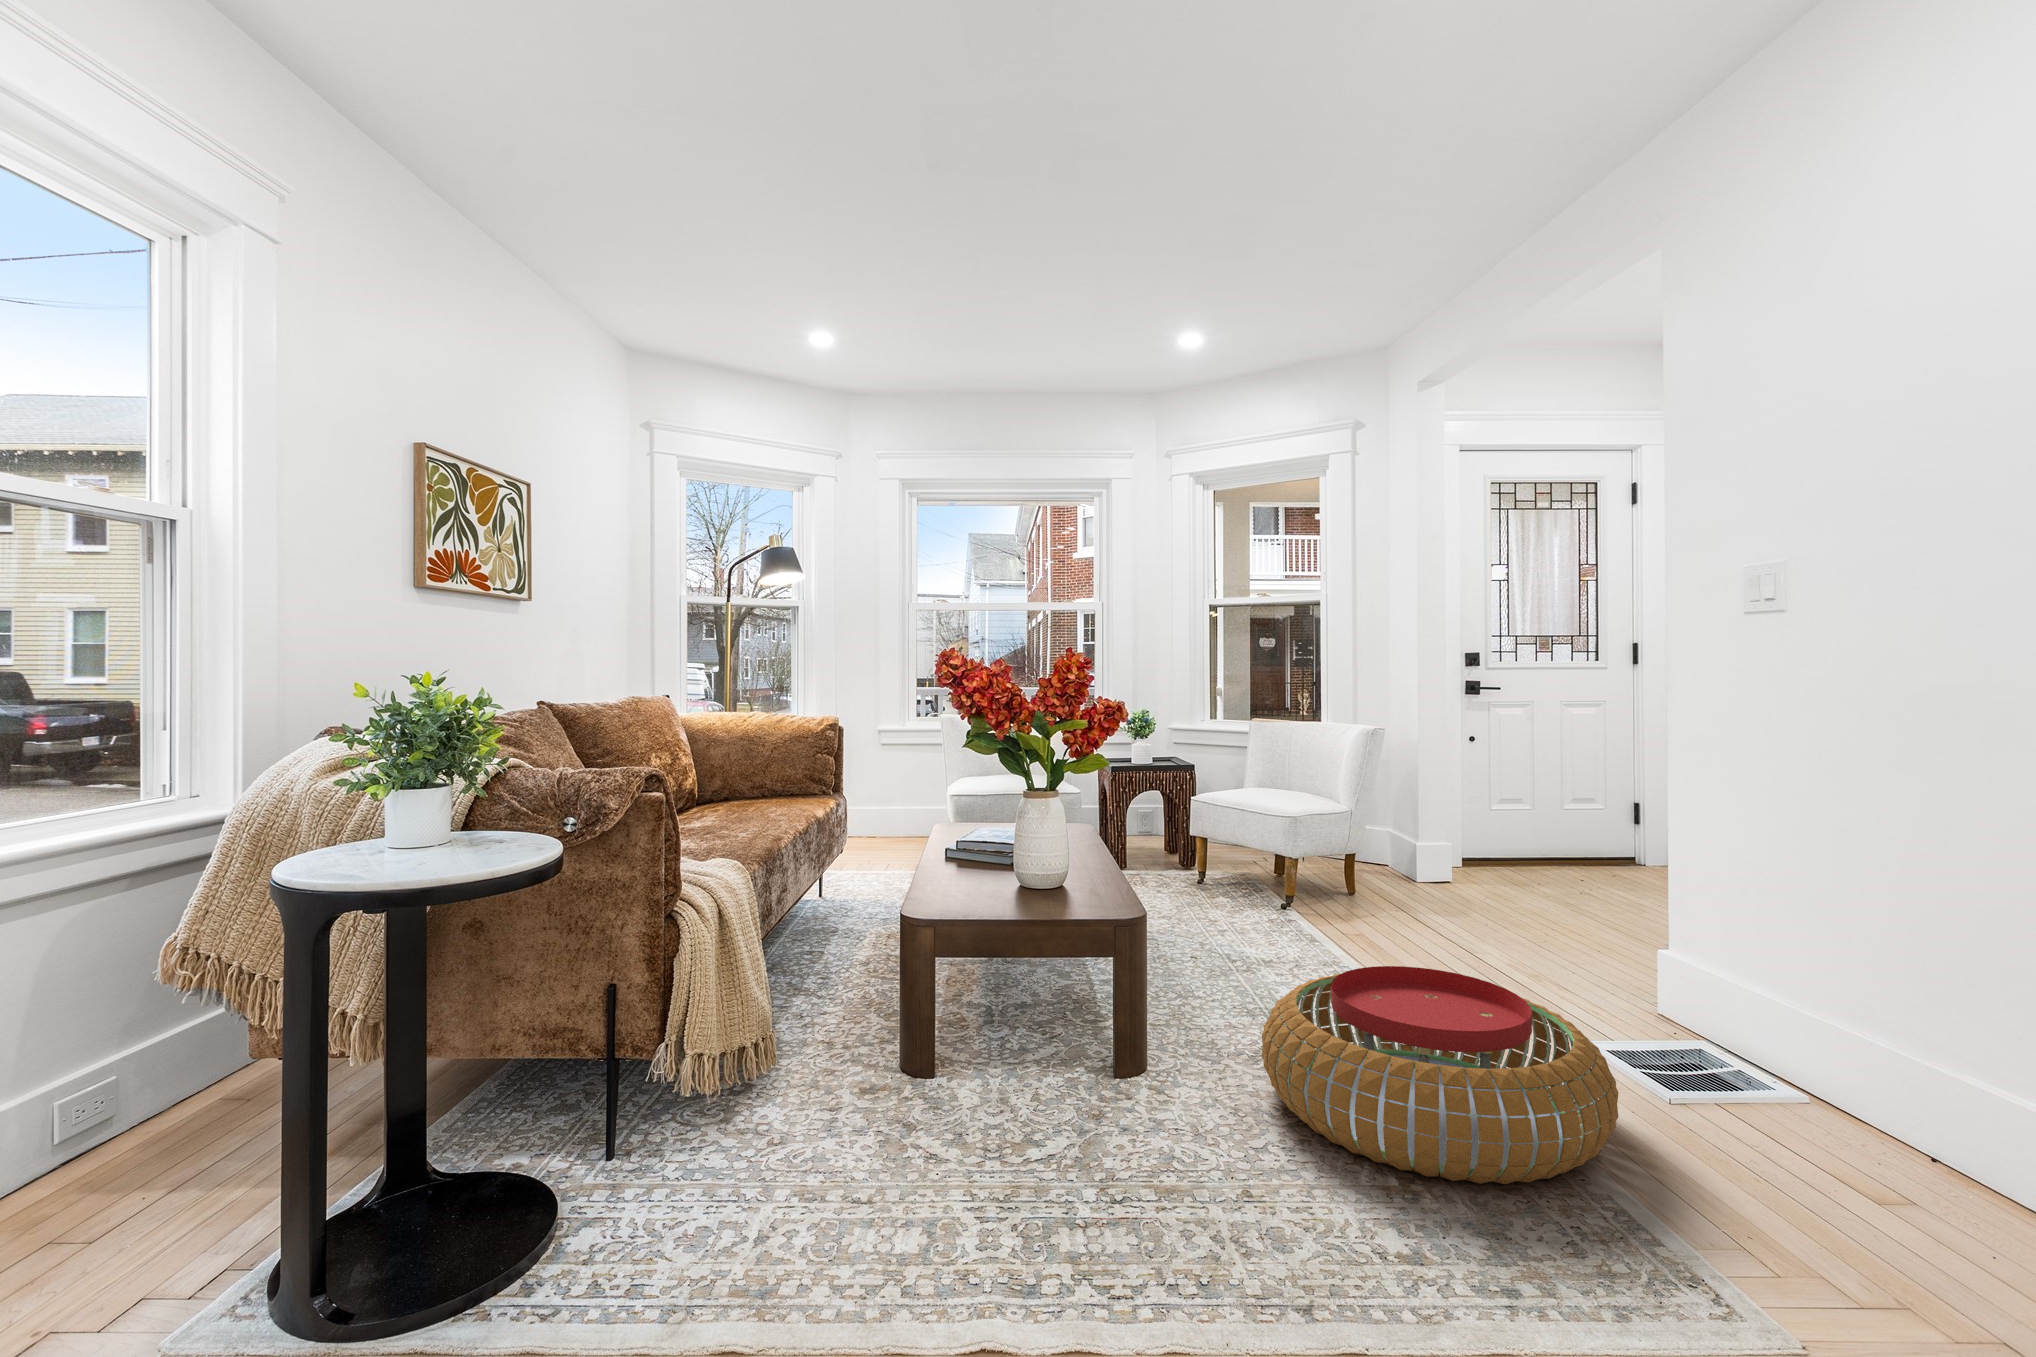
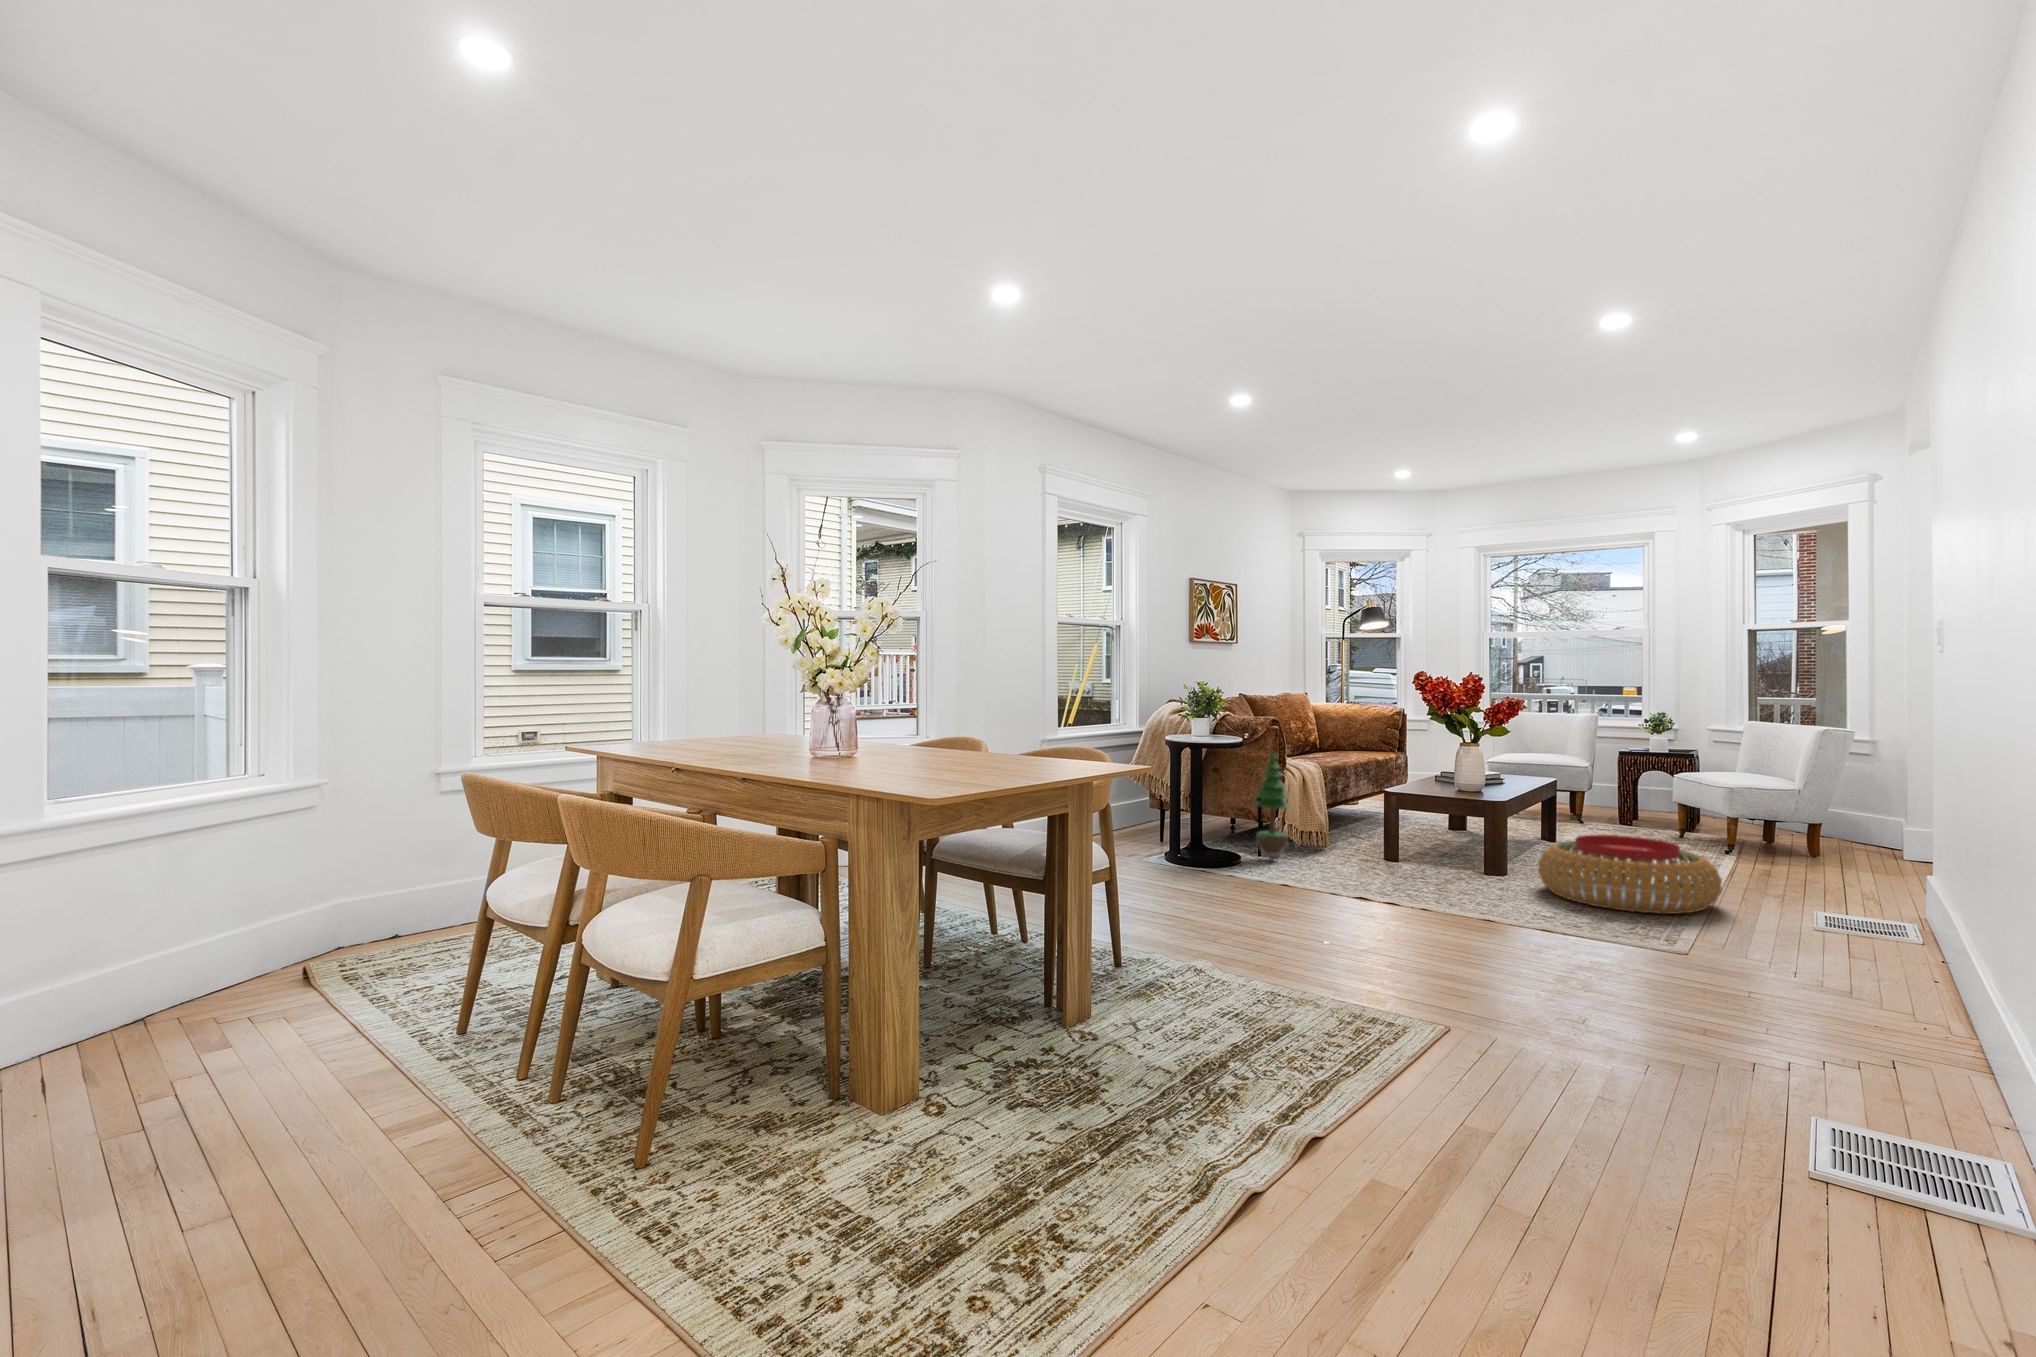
potted tree: none [592,864,715,1187] -> present [1253,751,1291,860]

